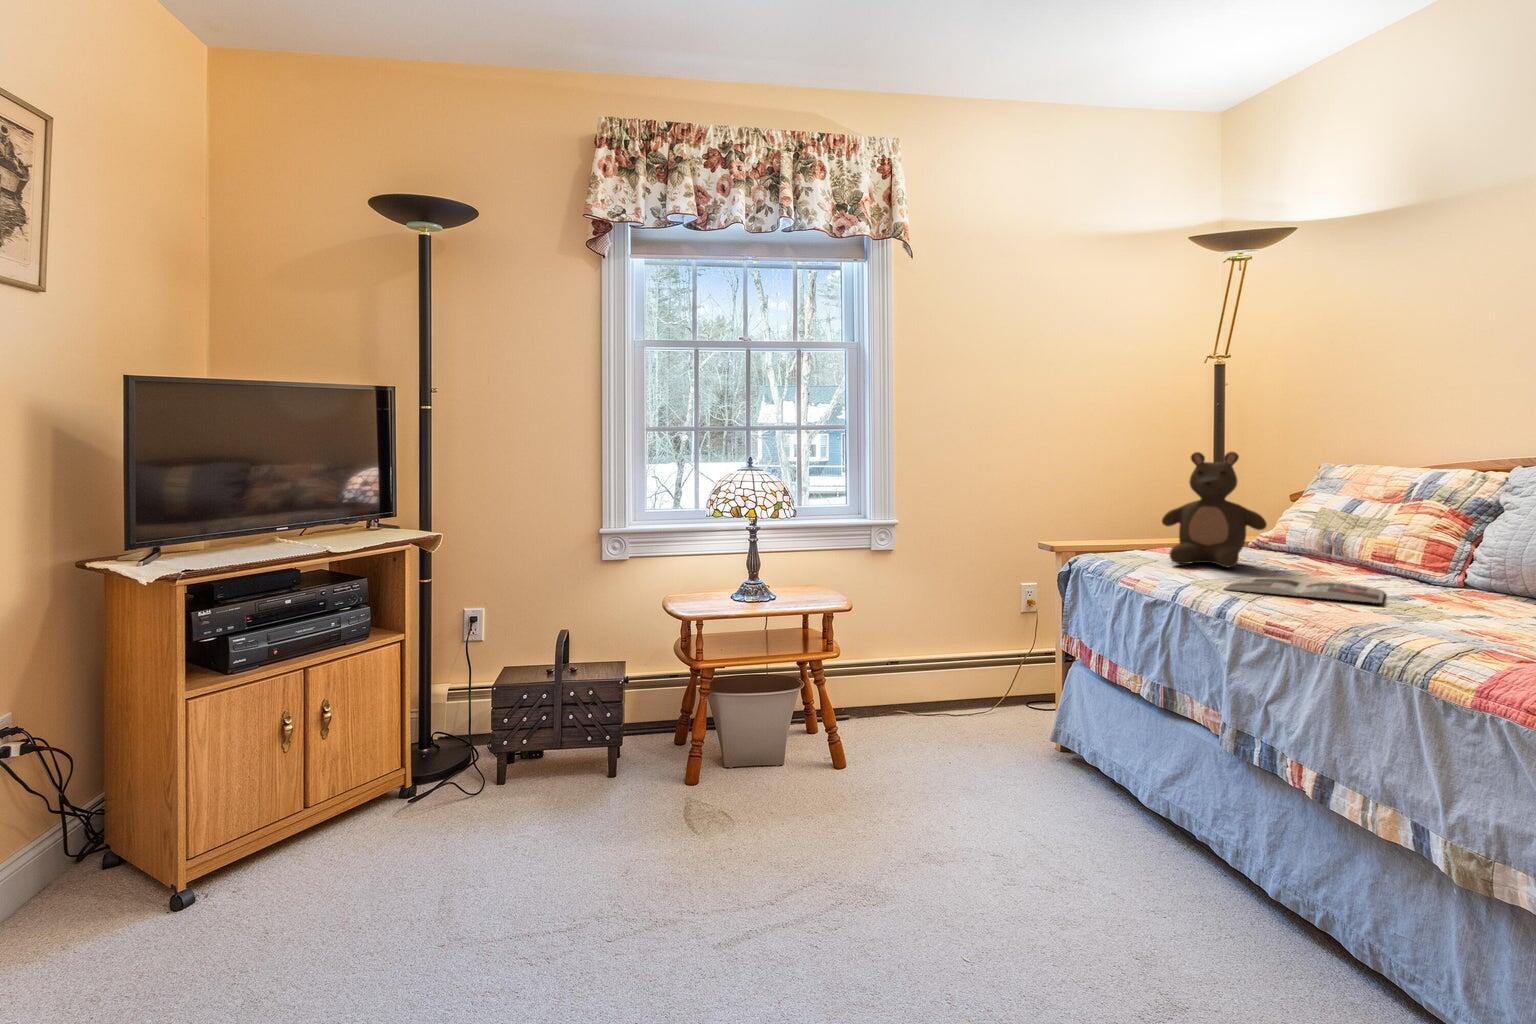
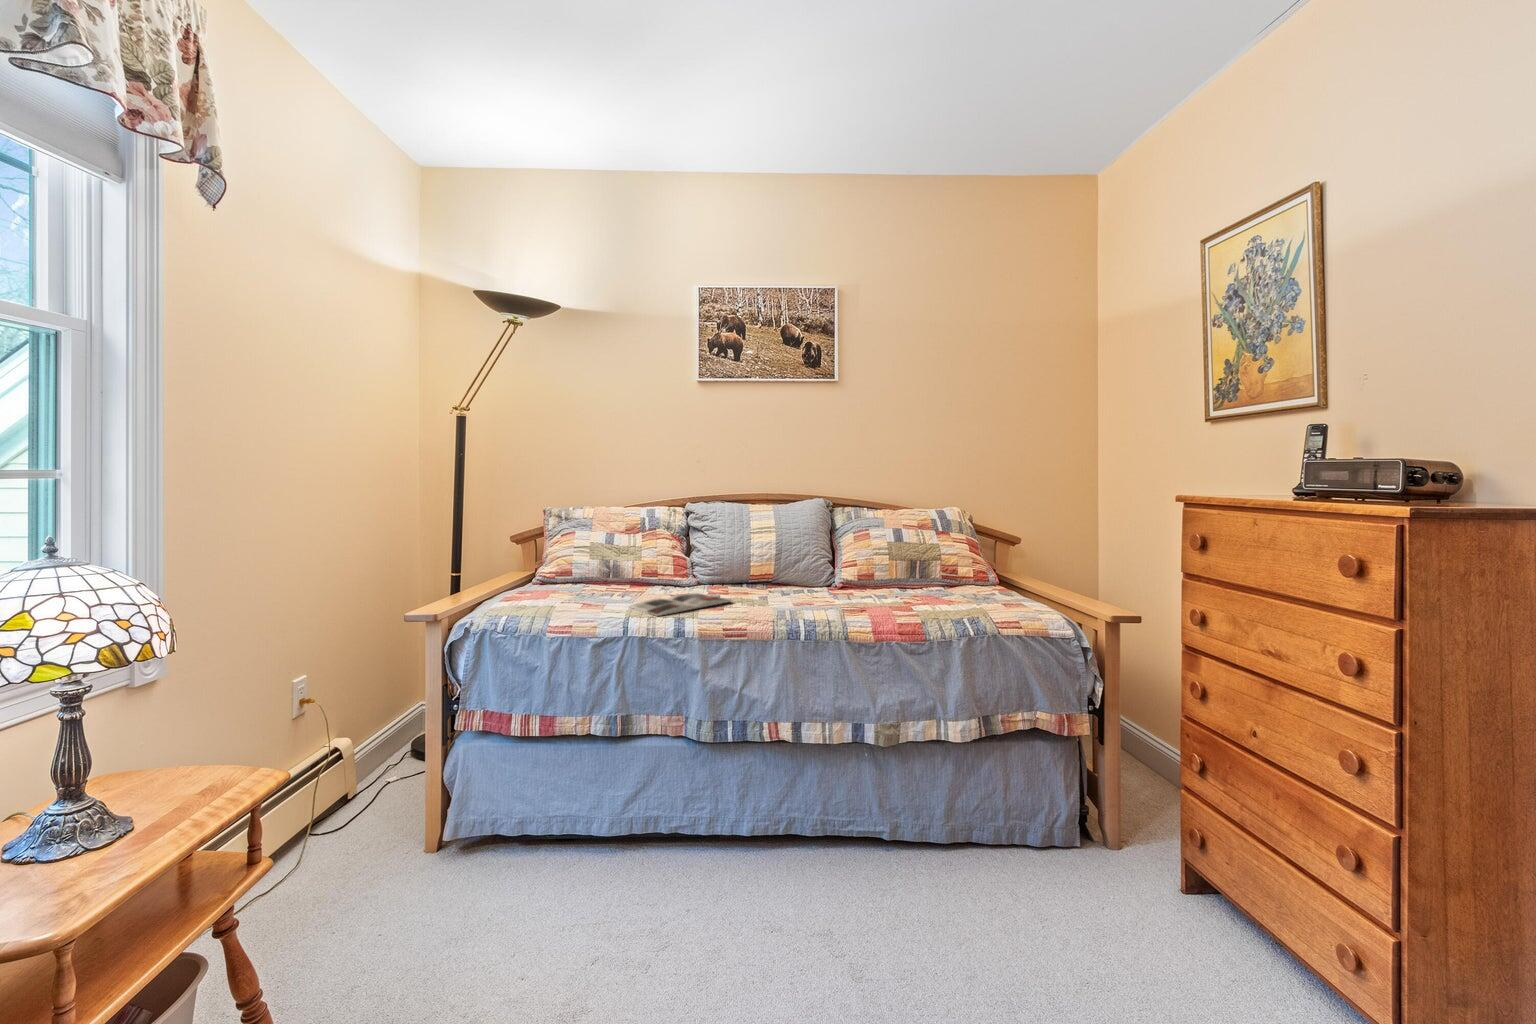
stuffed bear: present [1162,452,1267,568] -> none [520,507,601,606]

